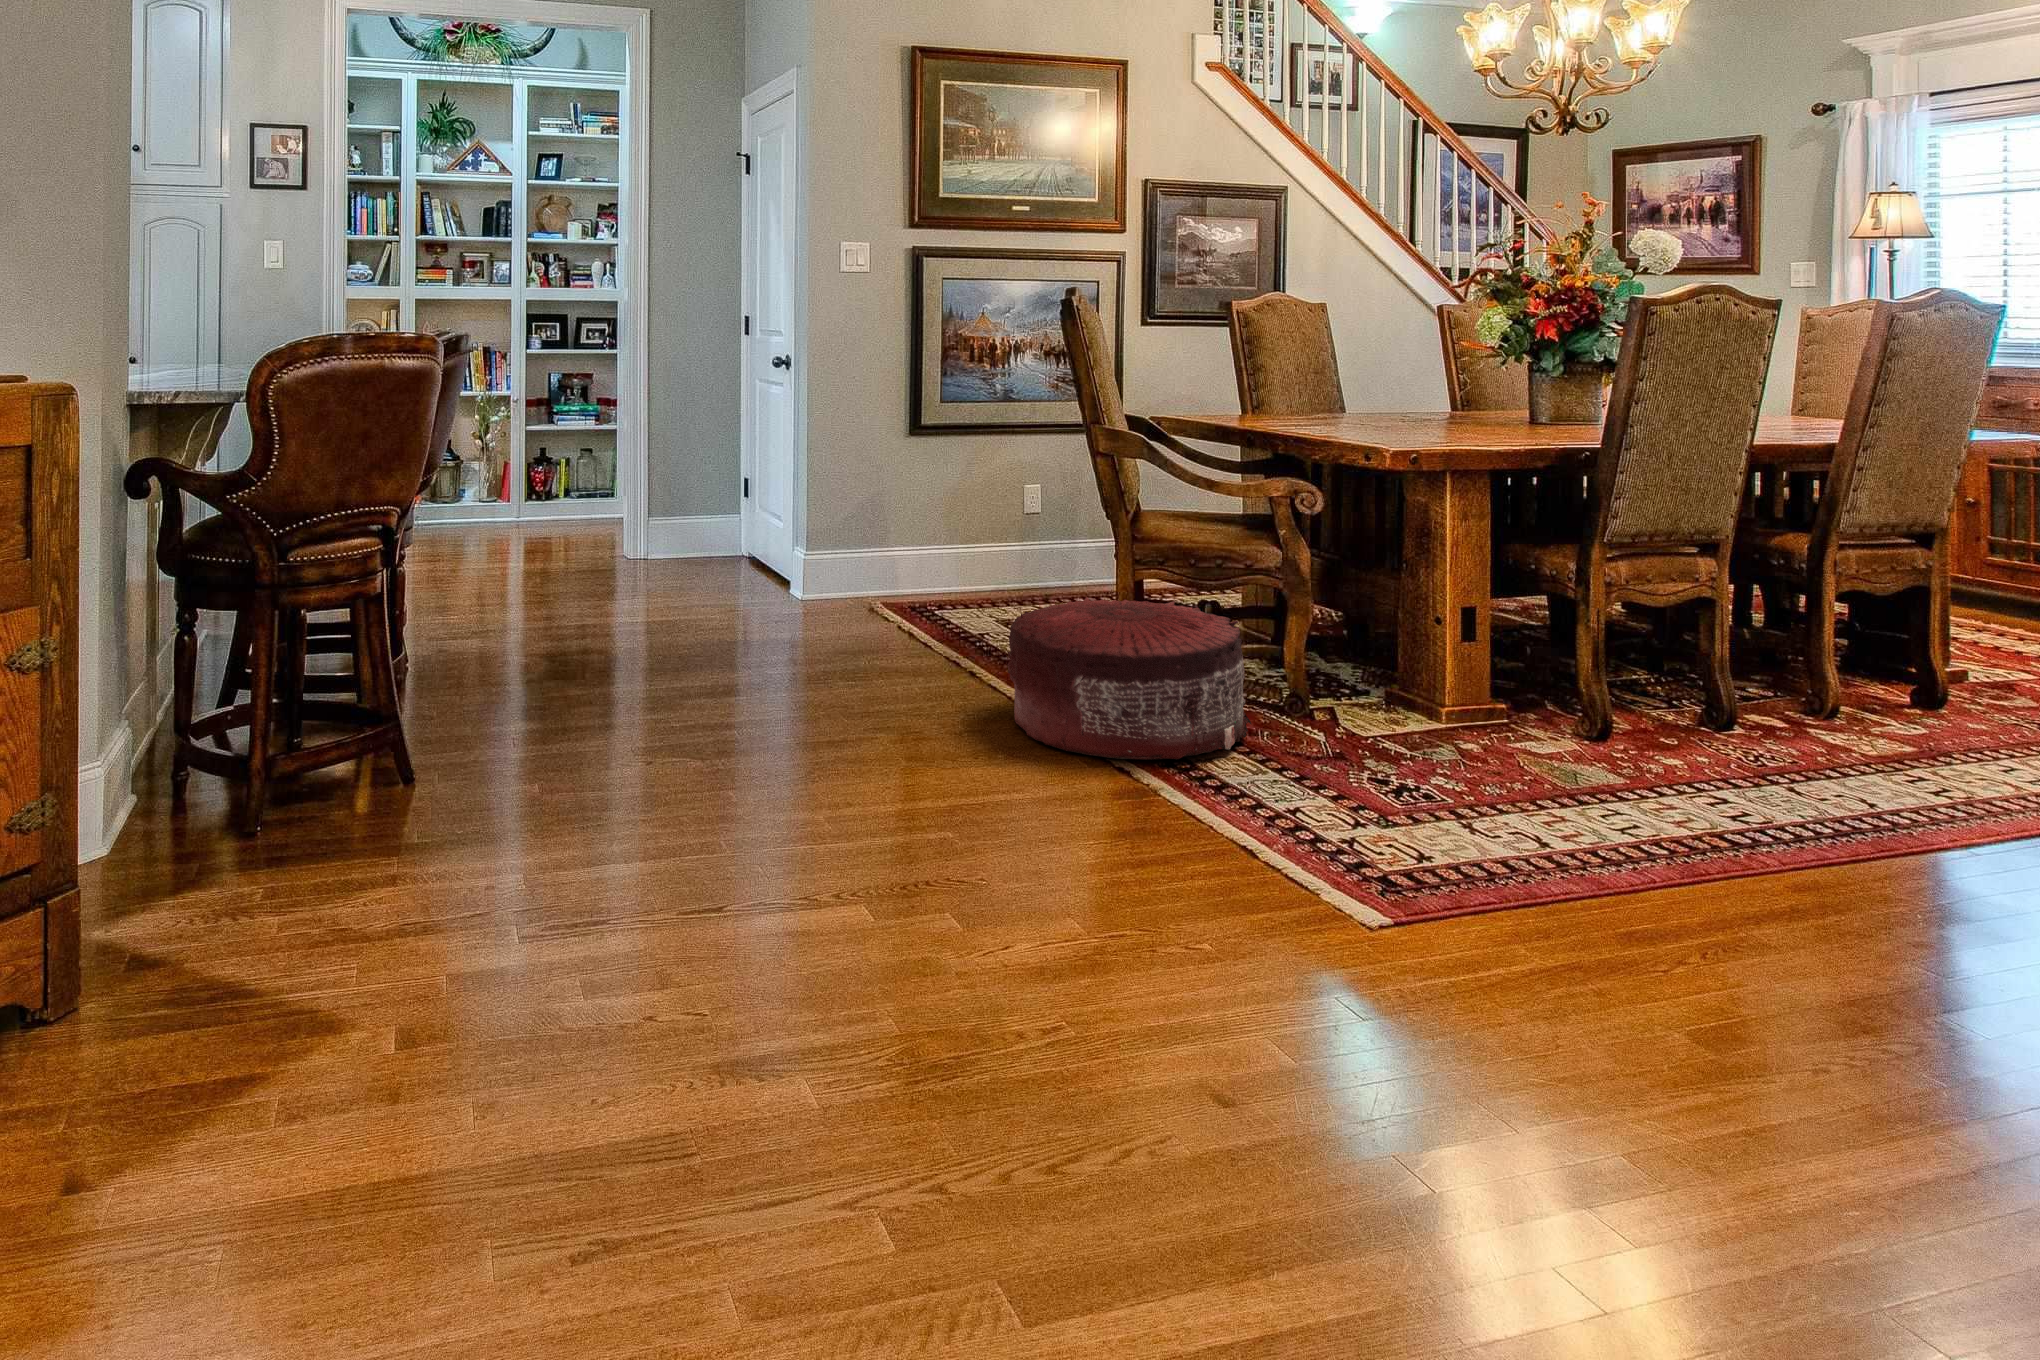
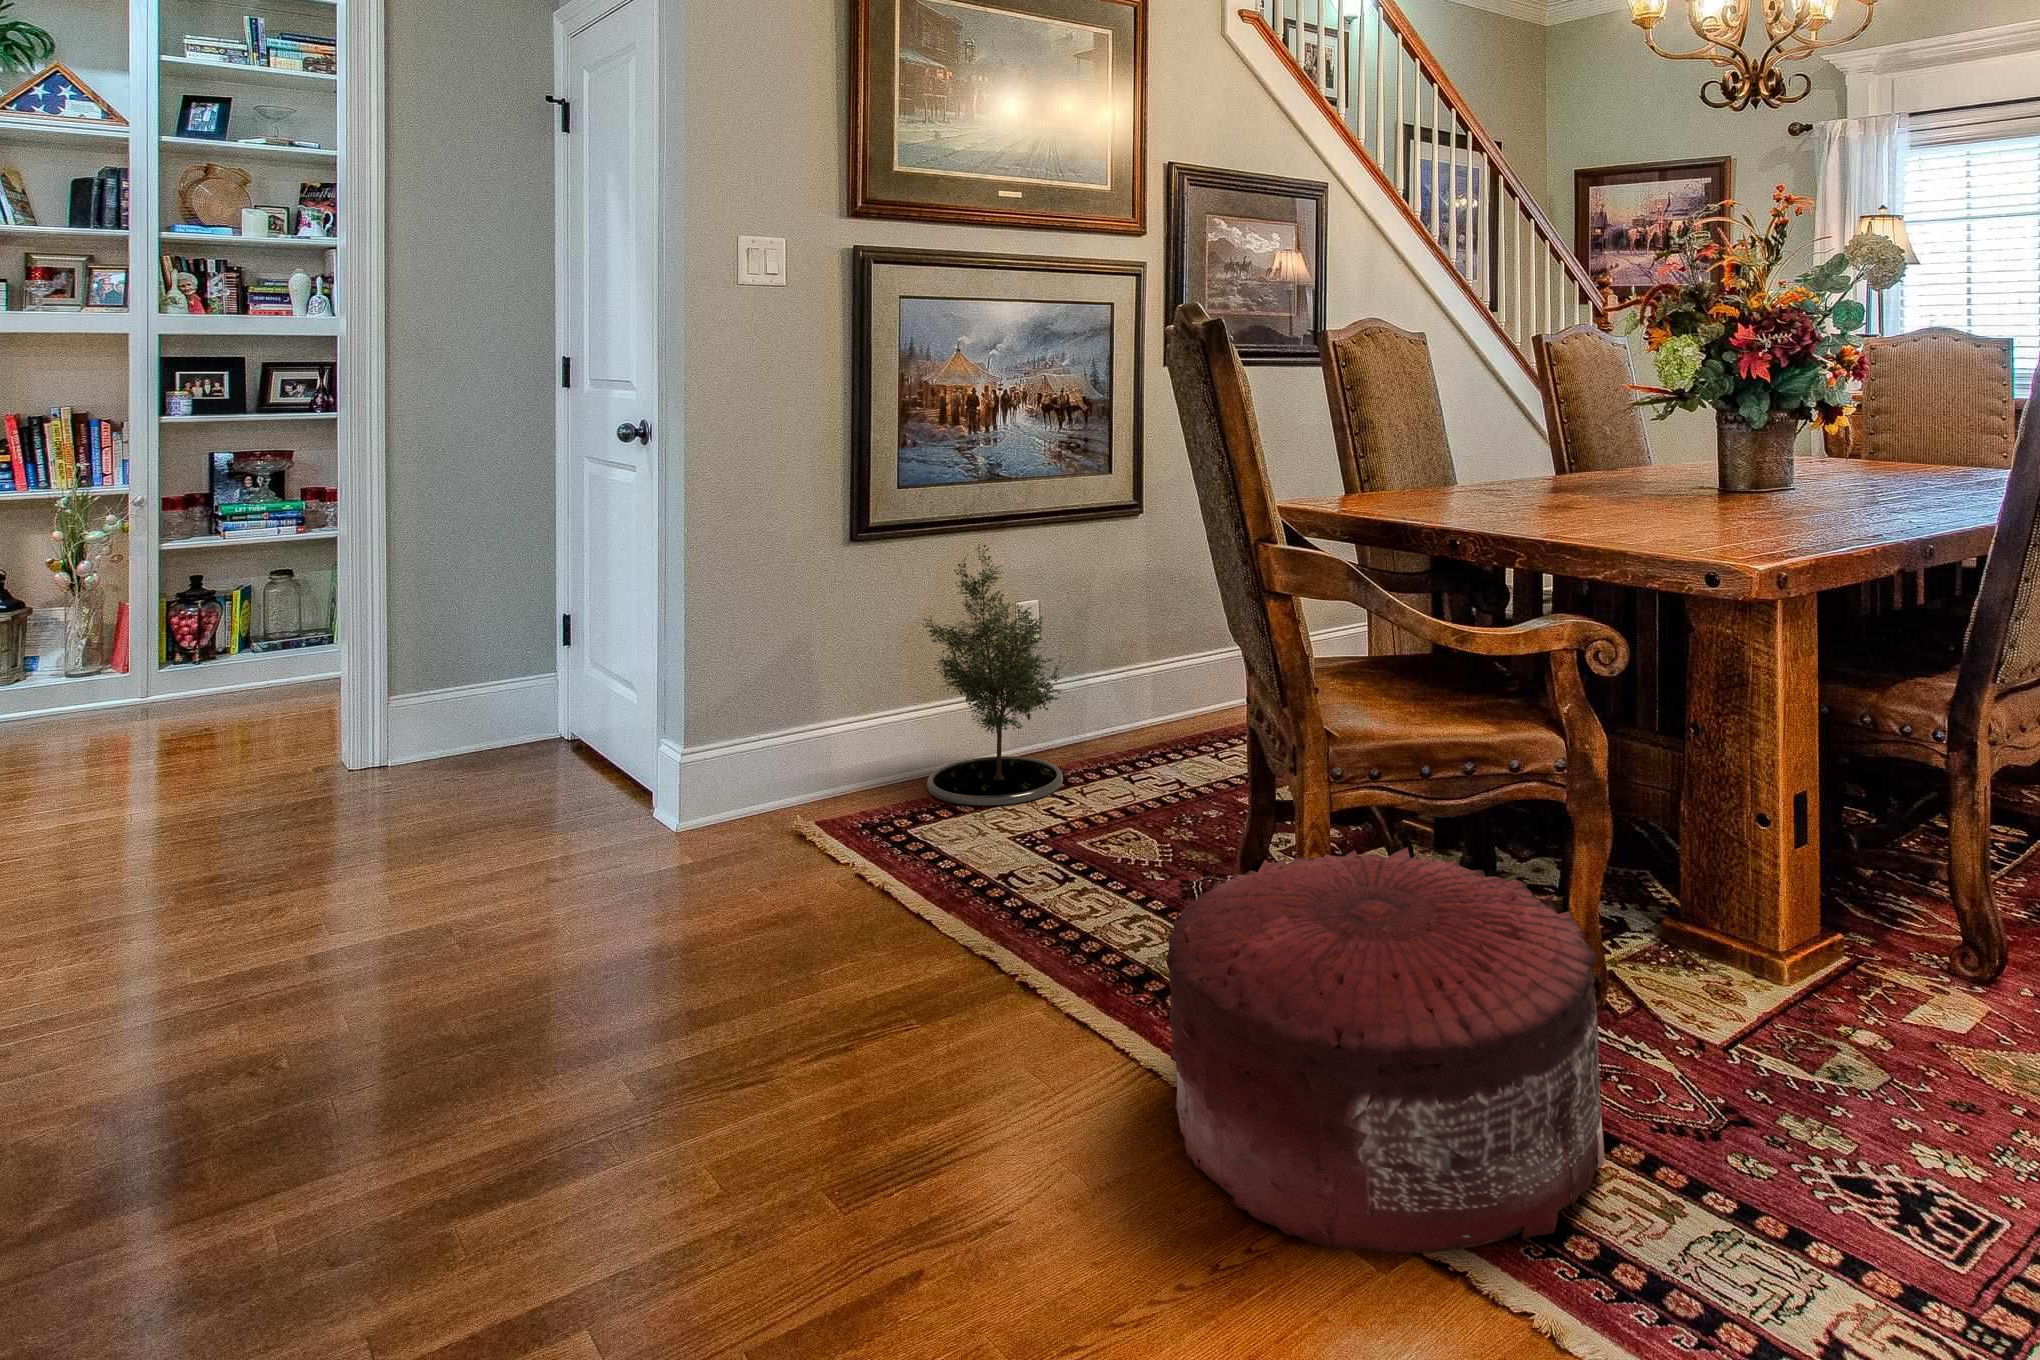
potted tree: none [951,439,1043,606] -> present [923,544,1066,806]

